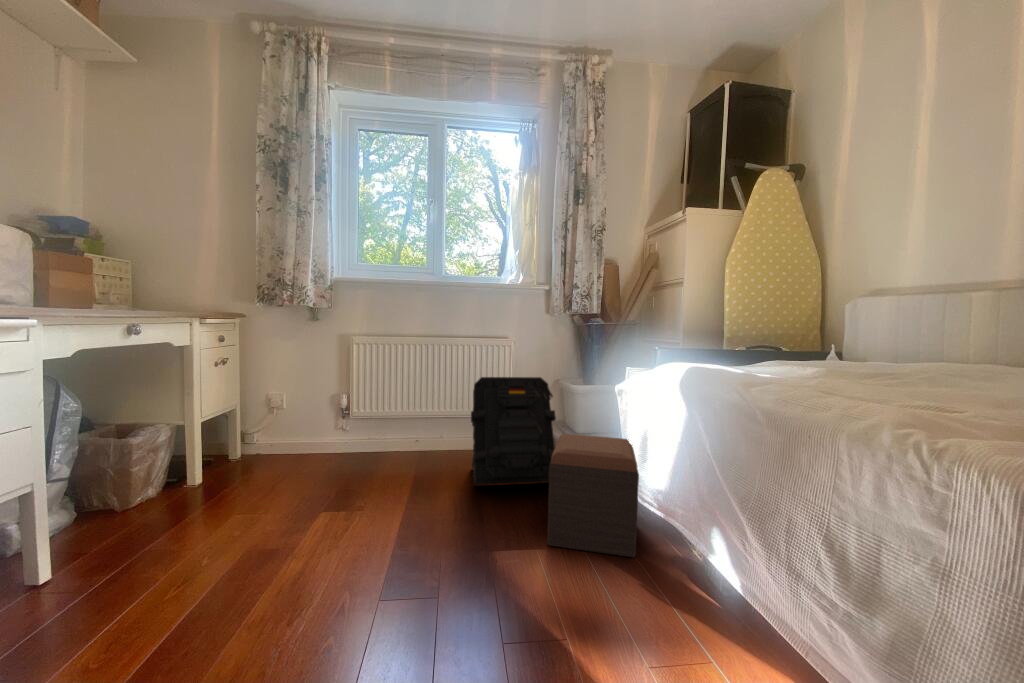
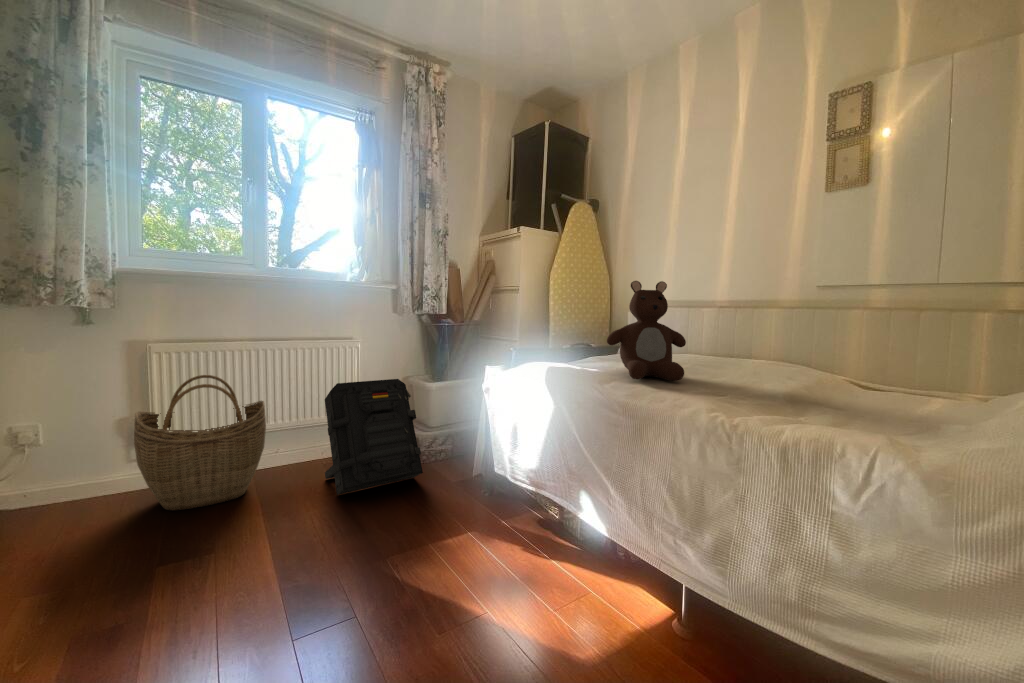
teddy bear: none [781,241,933,393] -> present [607,281,686,381]
woven basket: none [331,363,426,474] -> present [134,375,266,510]
footstool: present [547,434,639,557] -> none [429,429,510,533]

